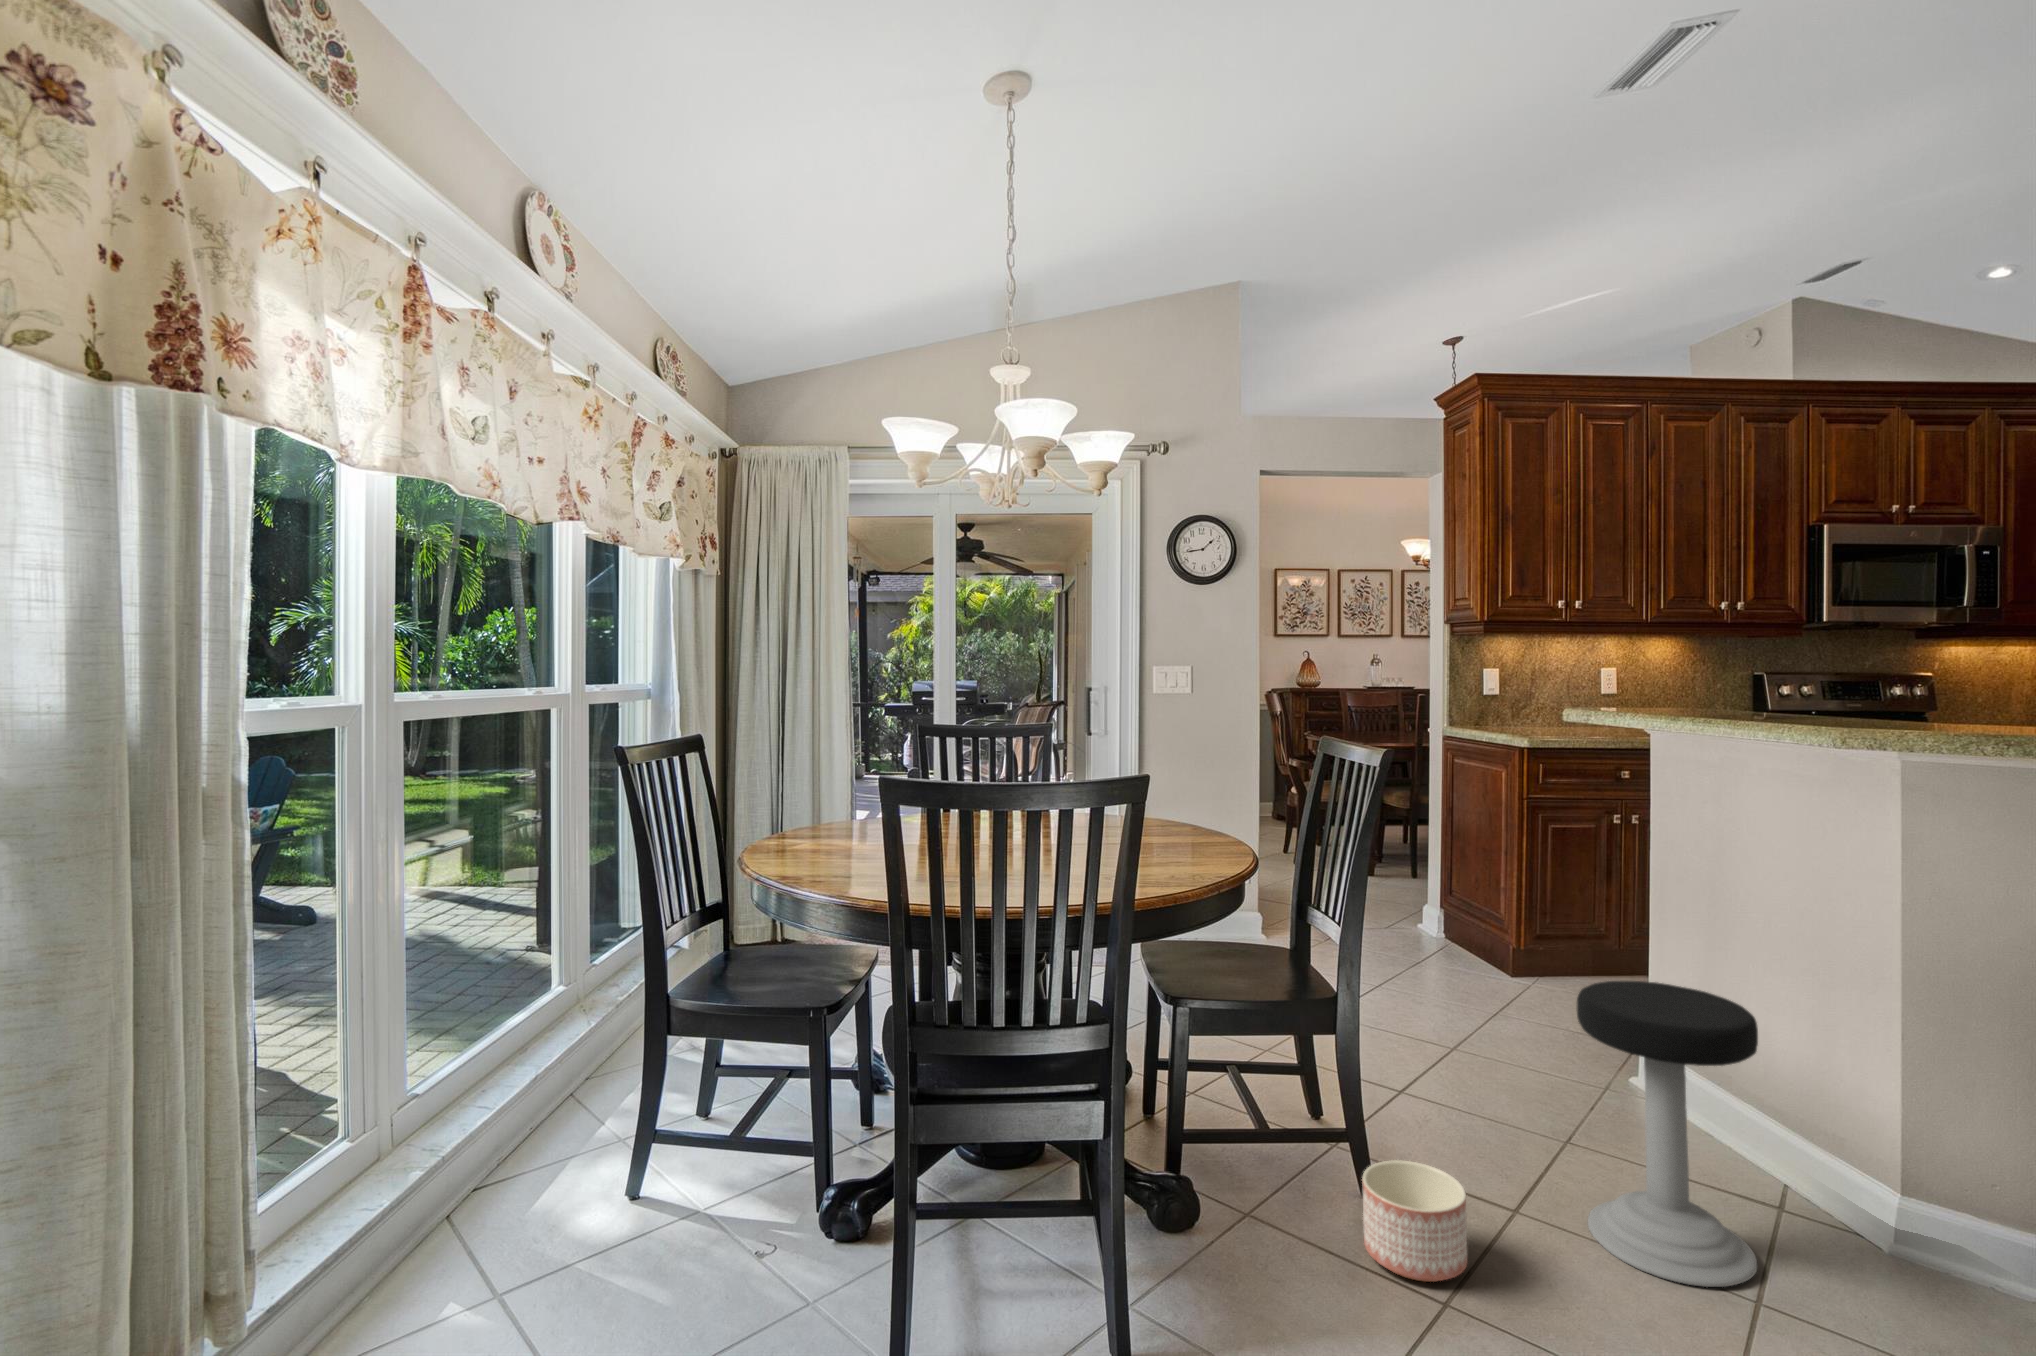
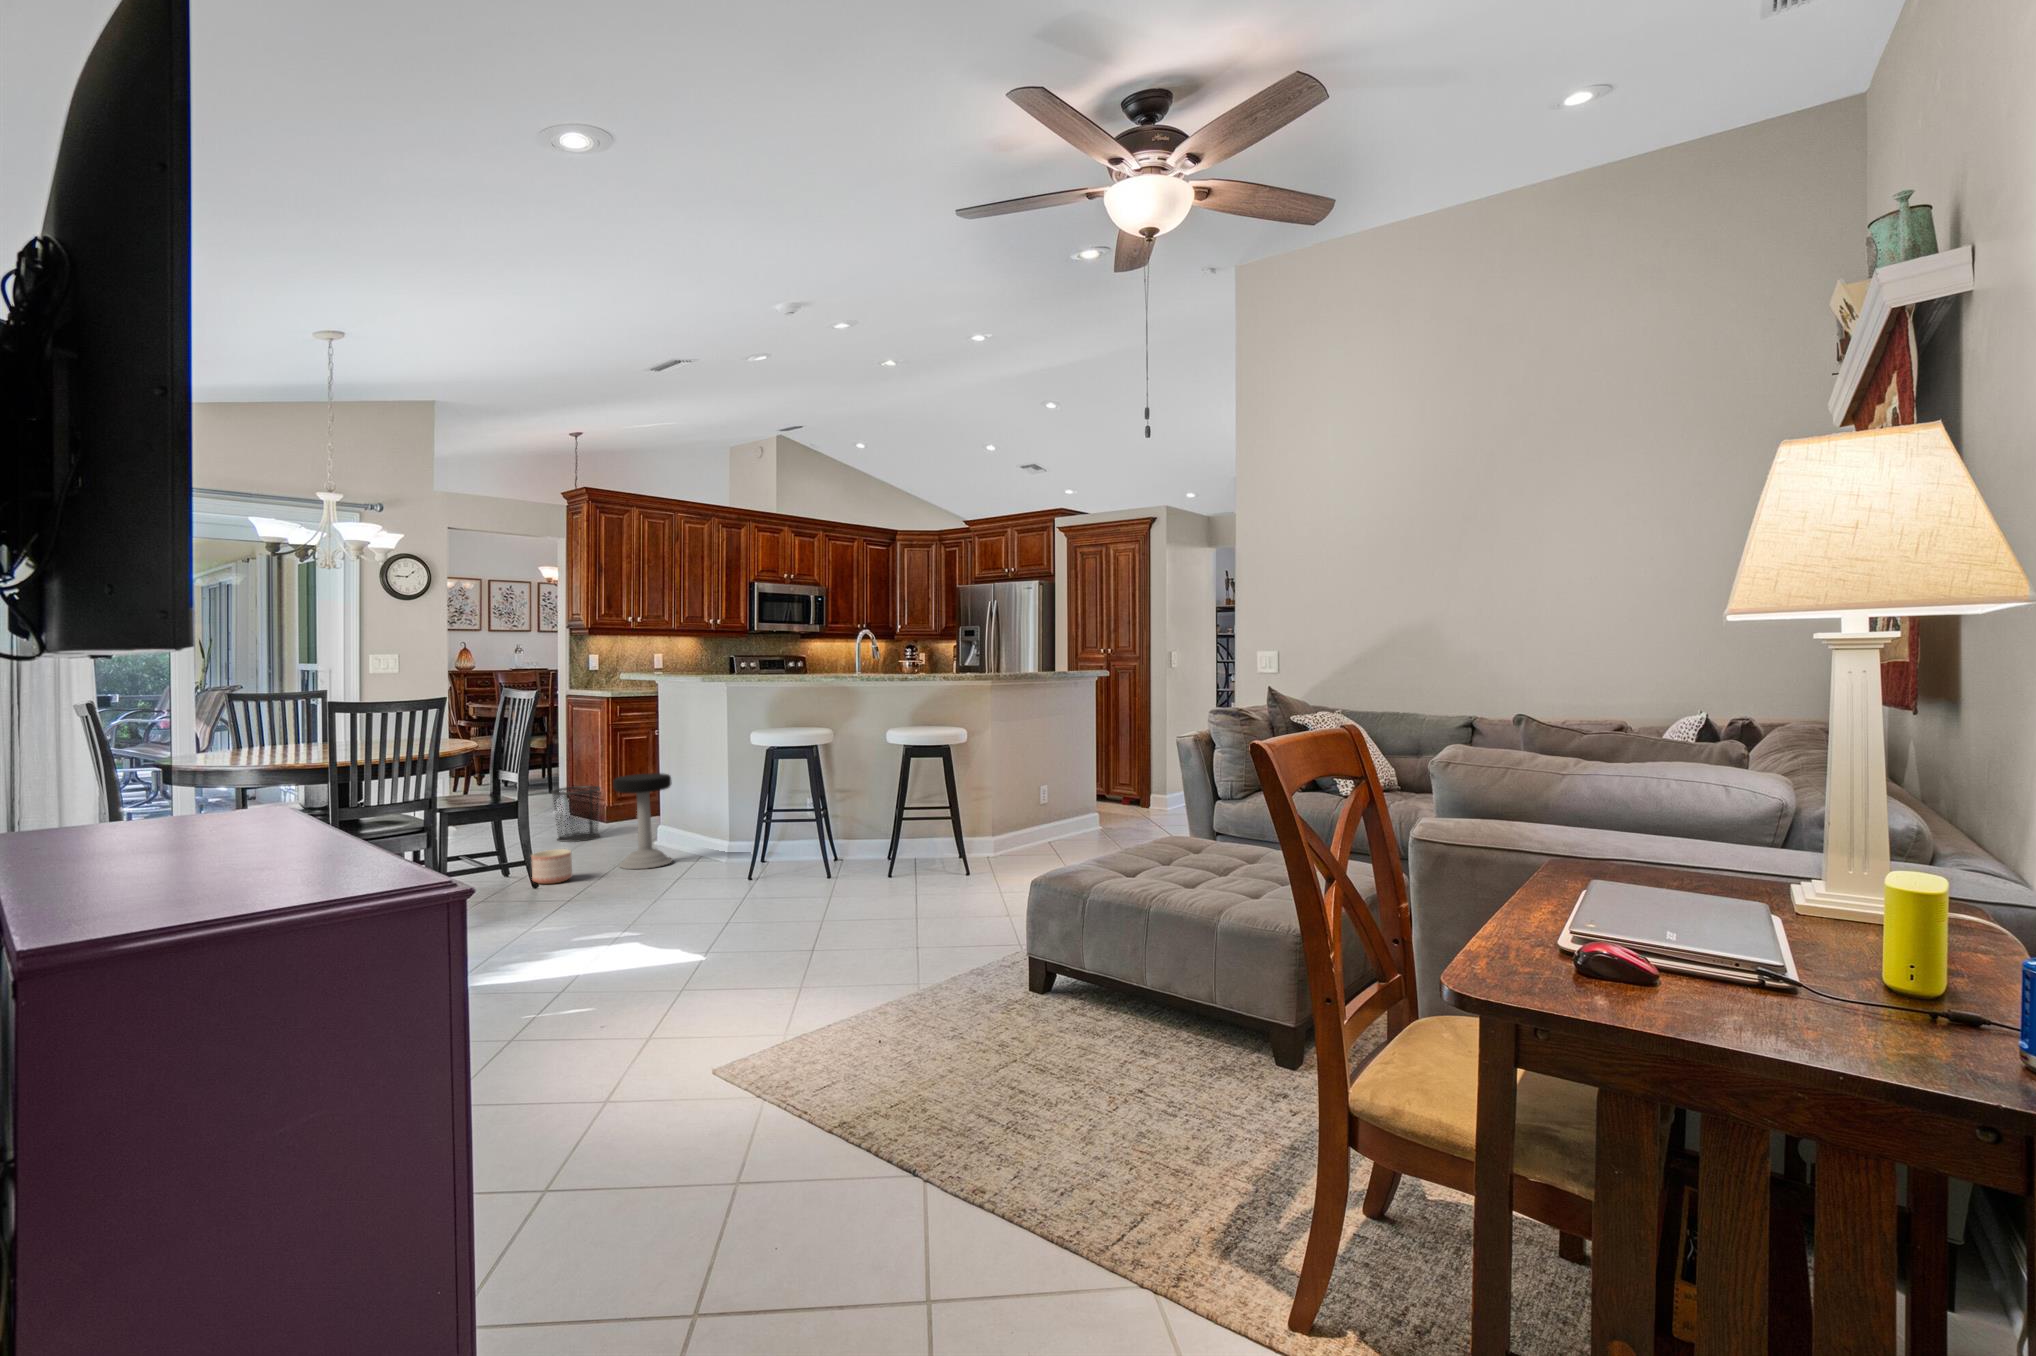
waste bin: none [1413,921,1514,1044] -> present [552,786,600,842]

